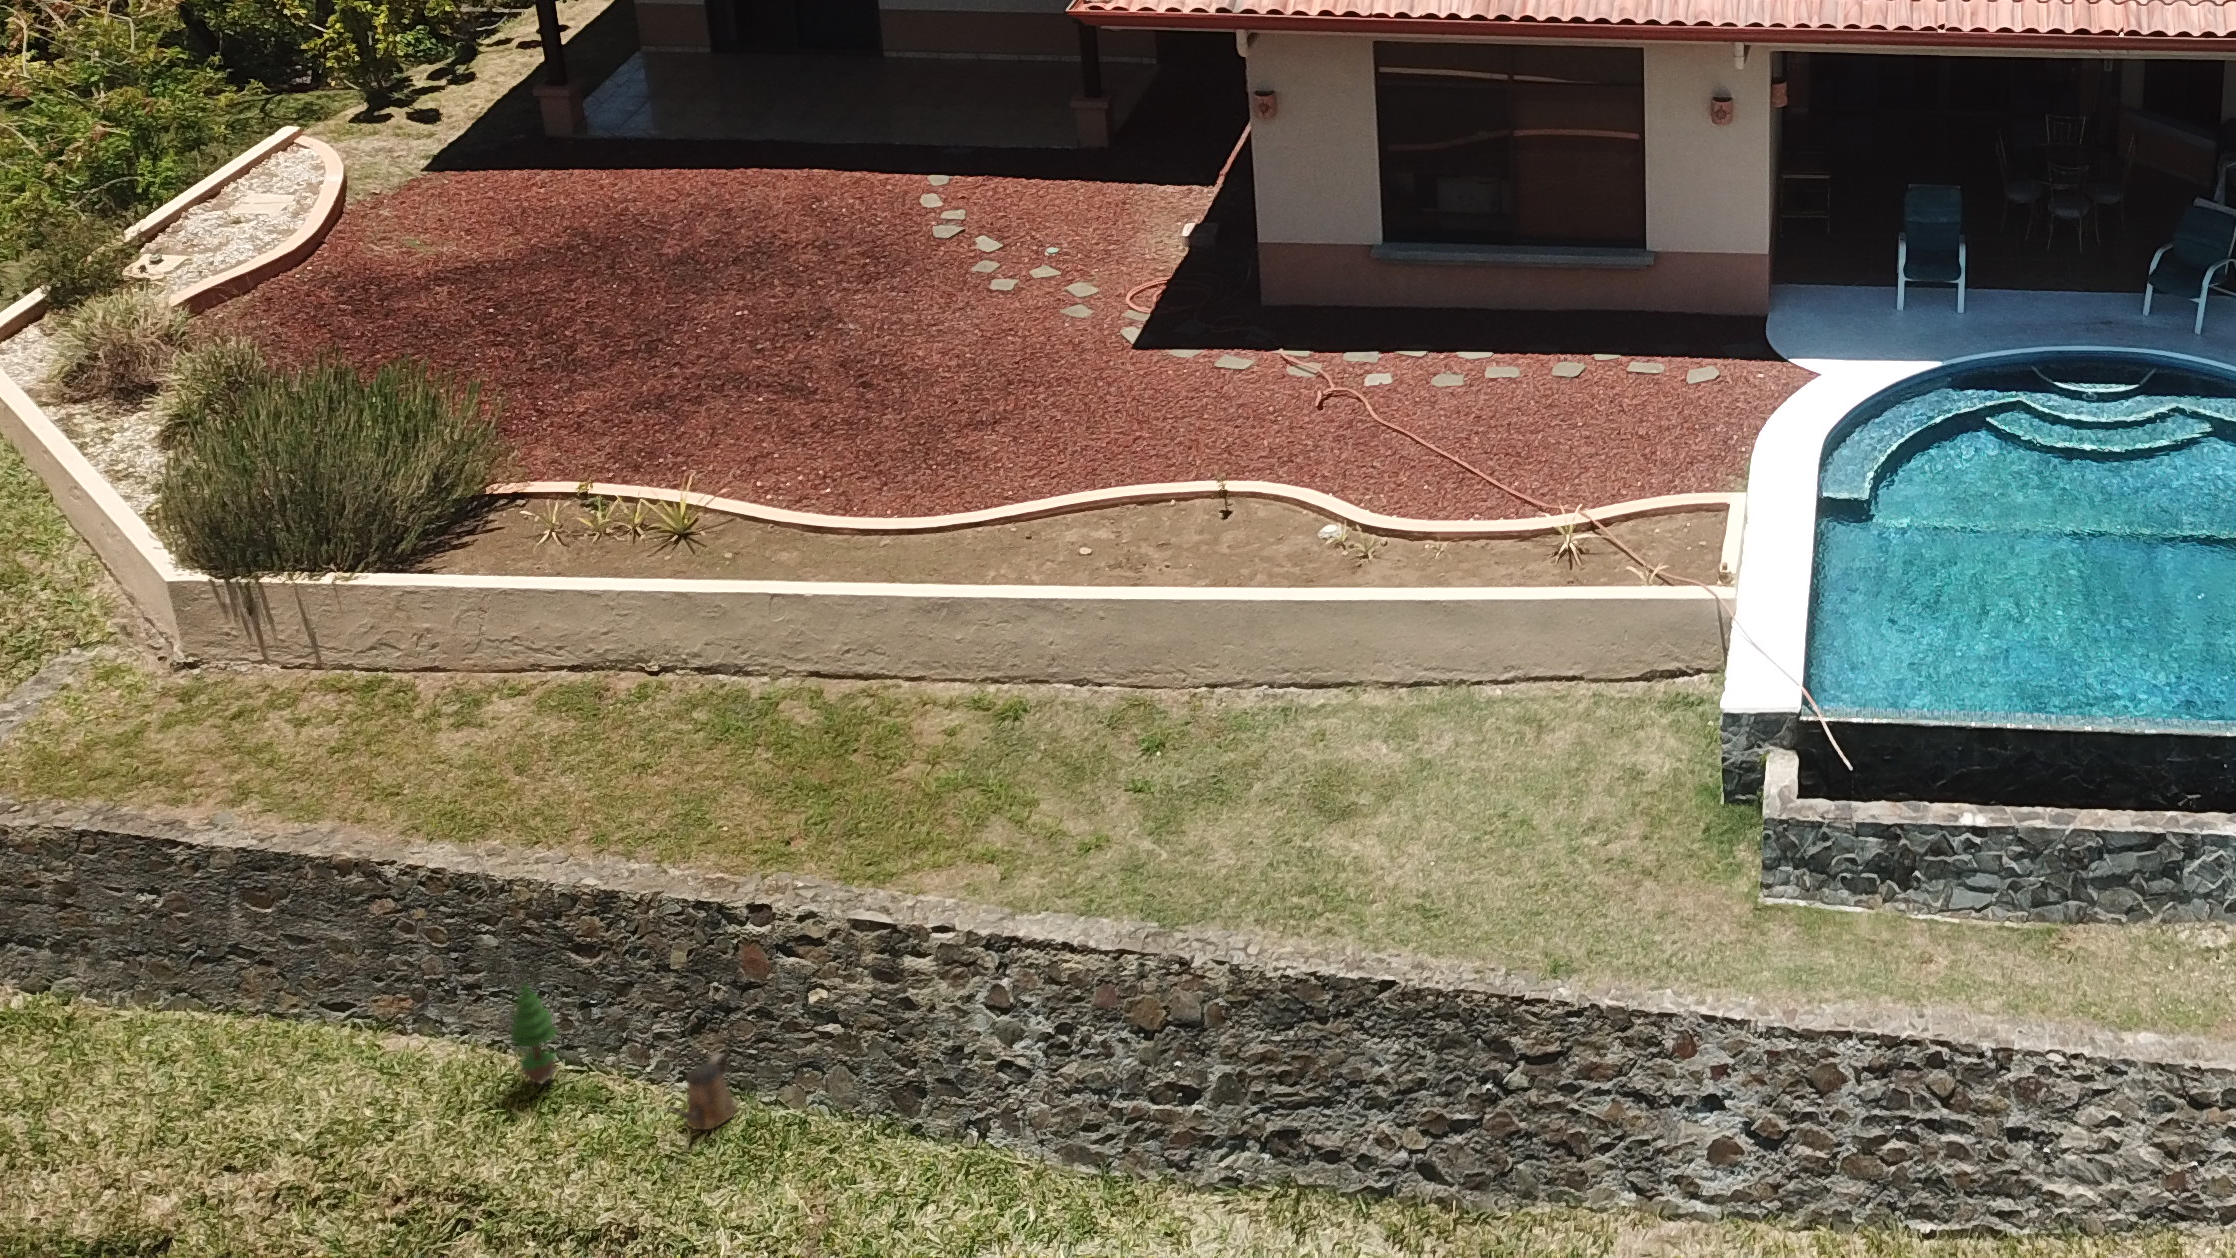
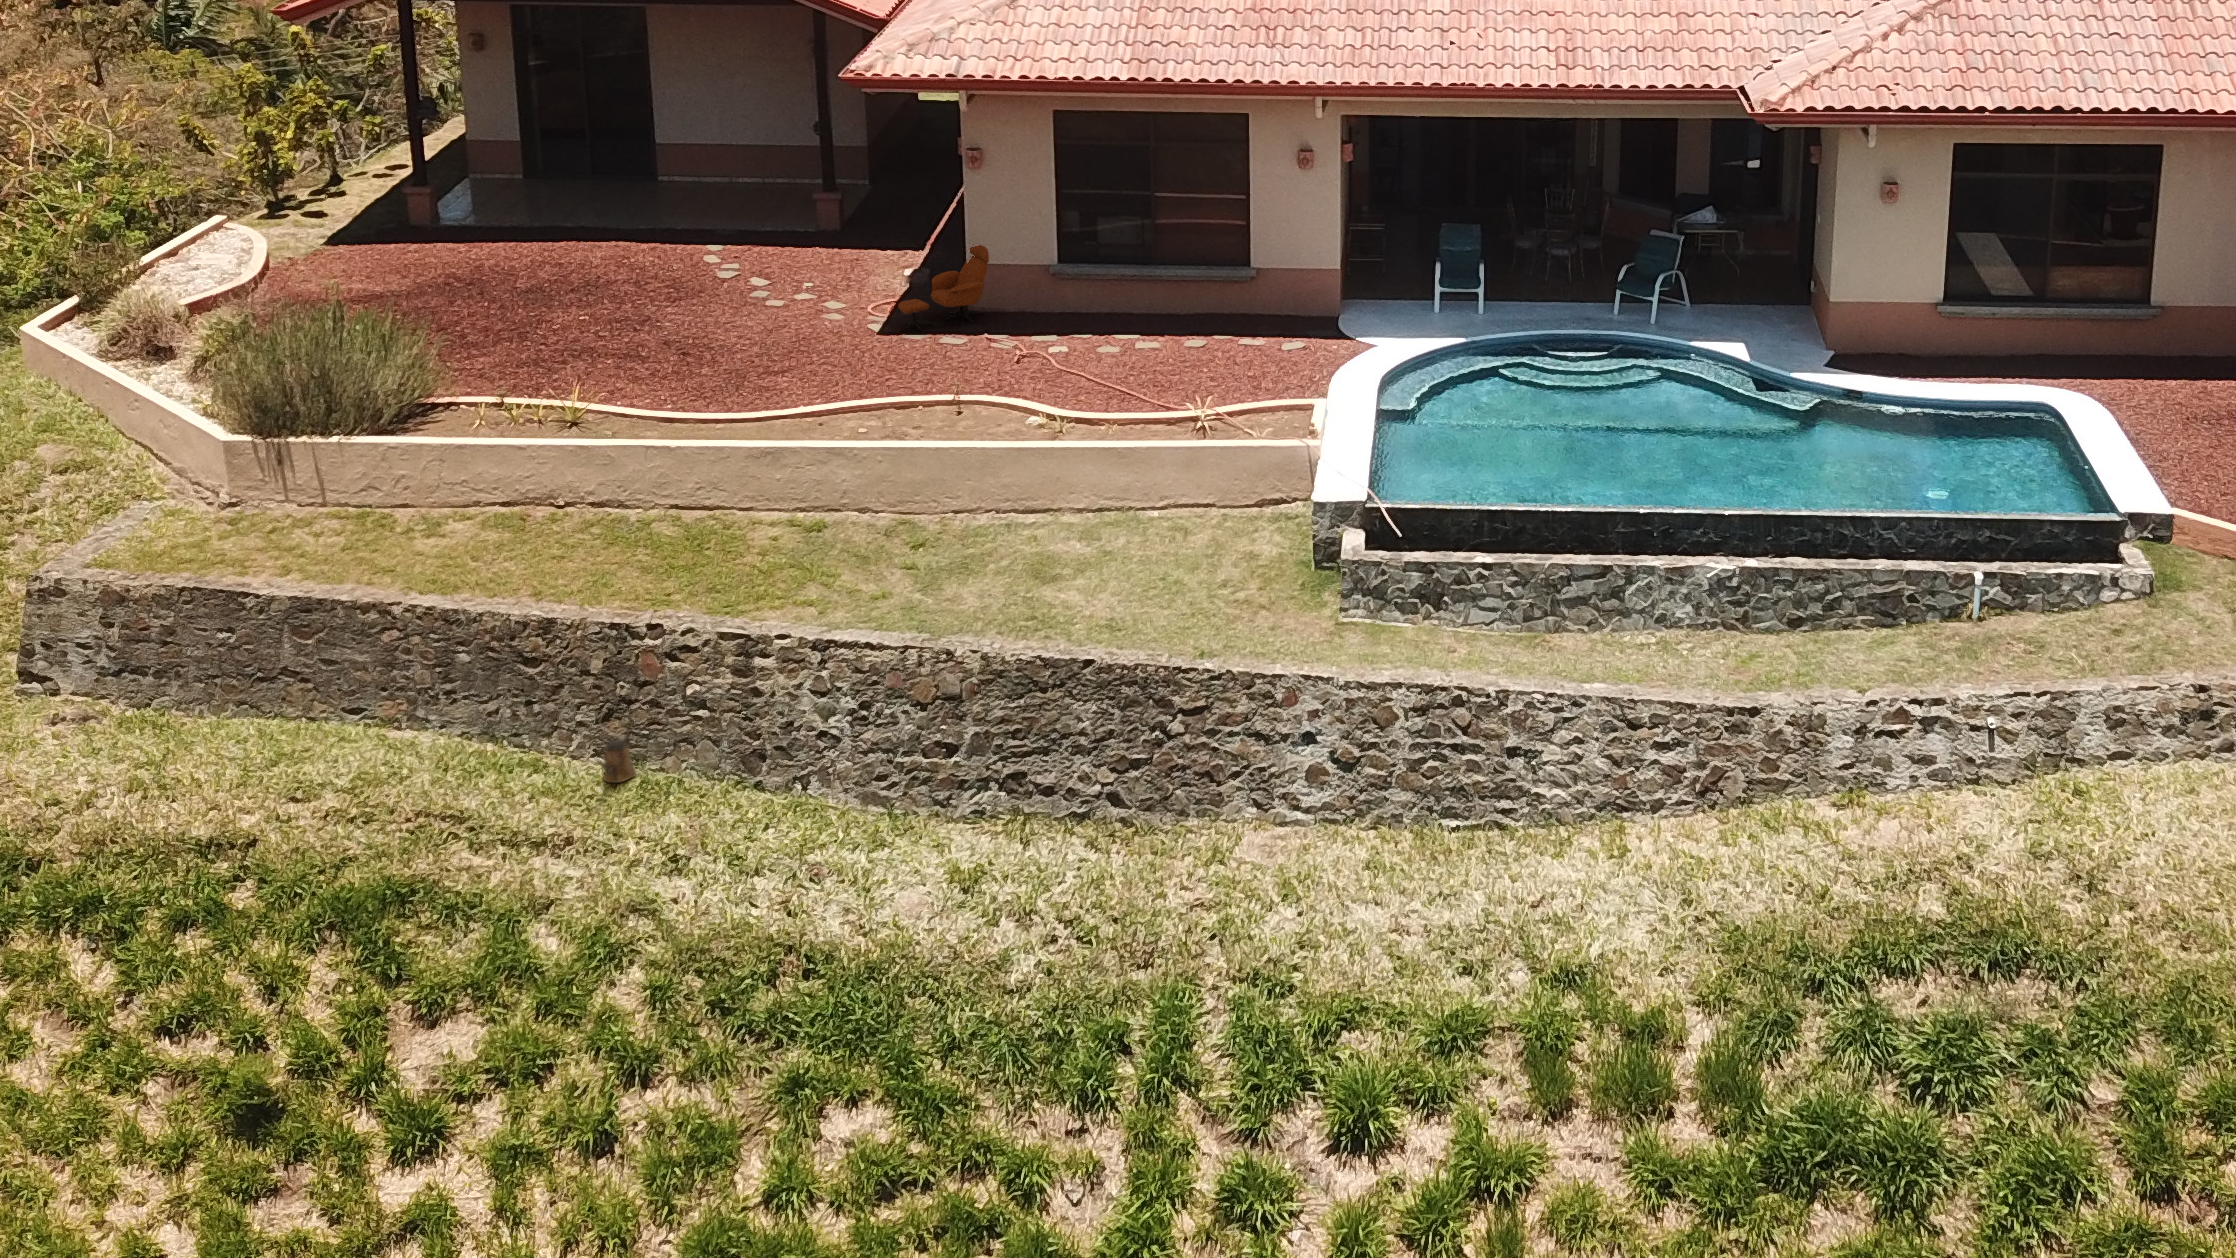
lounge chair: none [1167,214,1292,341] -> present [898,245,989,333]
potted tree: present [510,983,557,1084] -> none [479,685,512,762]

